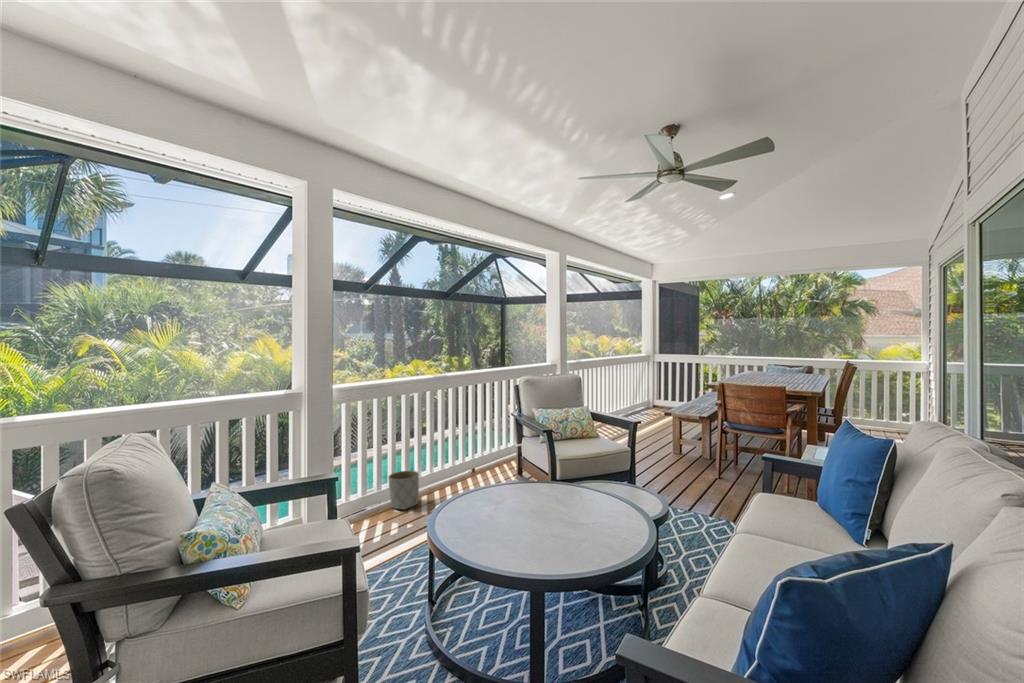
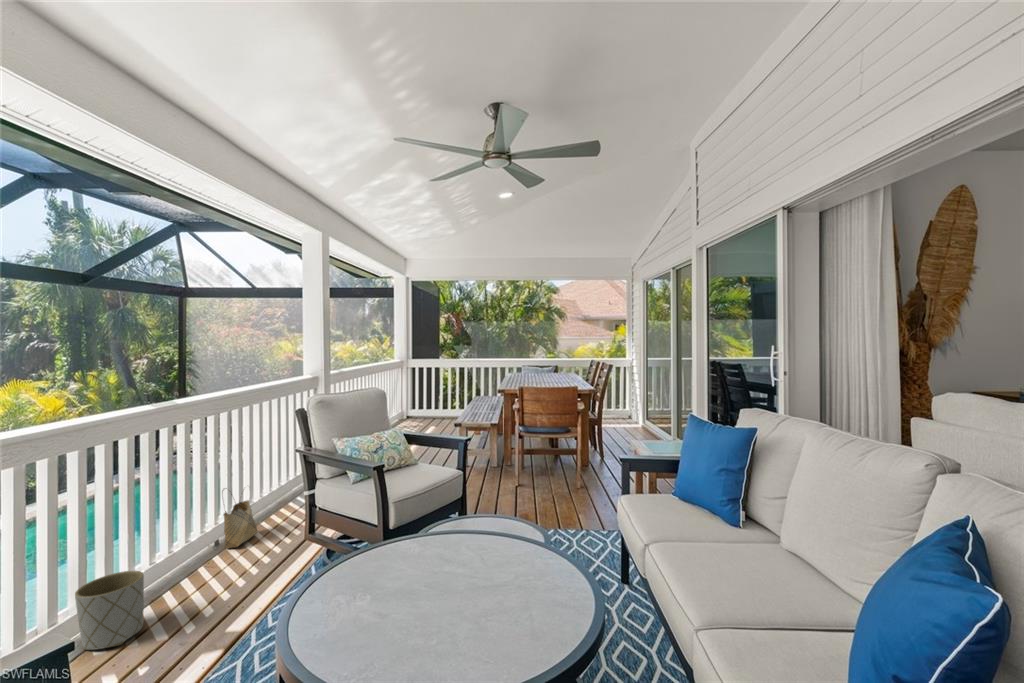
woven basket: none [475,435,498,474] -> present [224,494,257,548]

